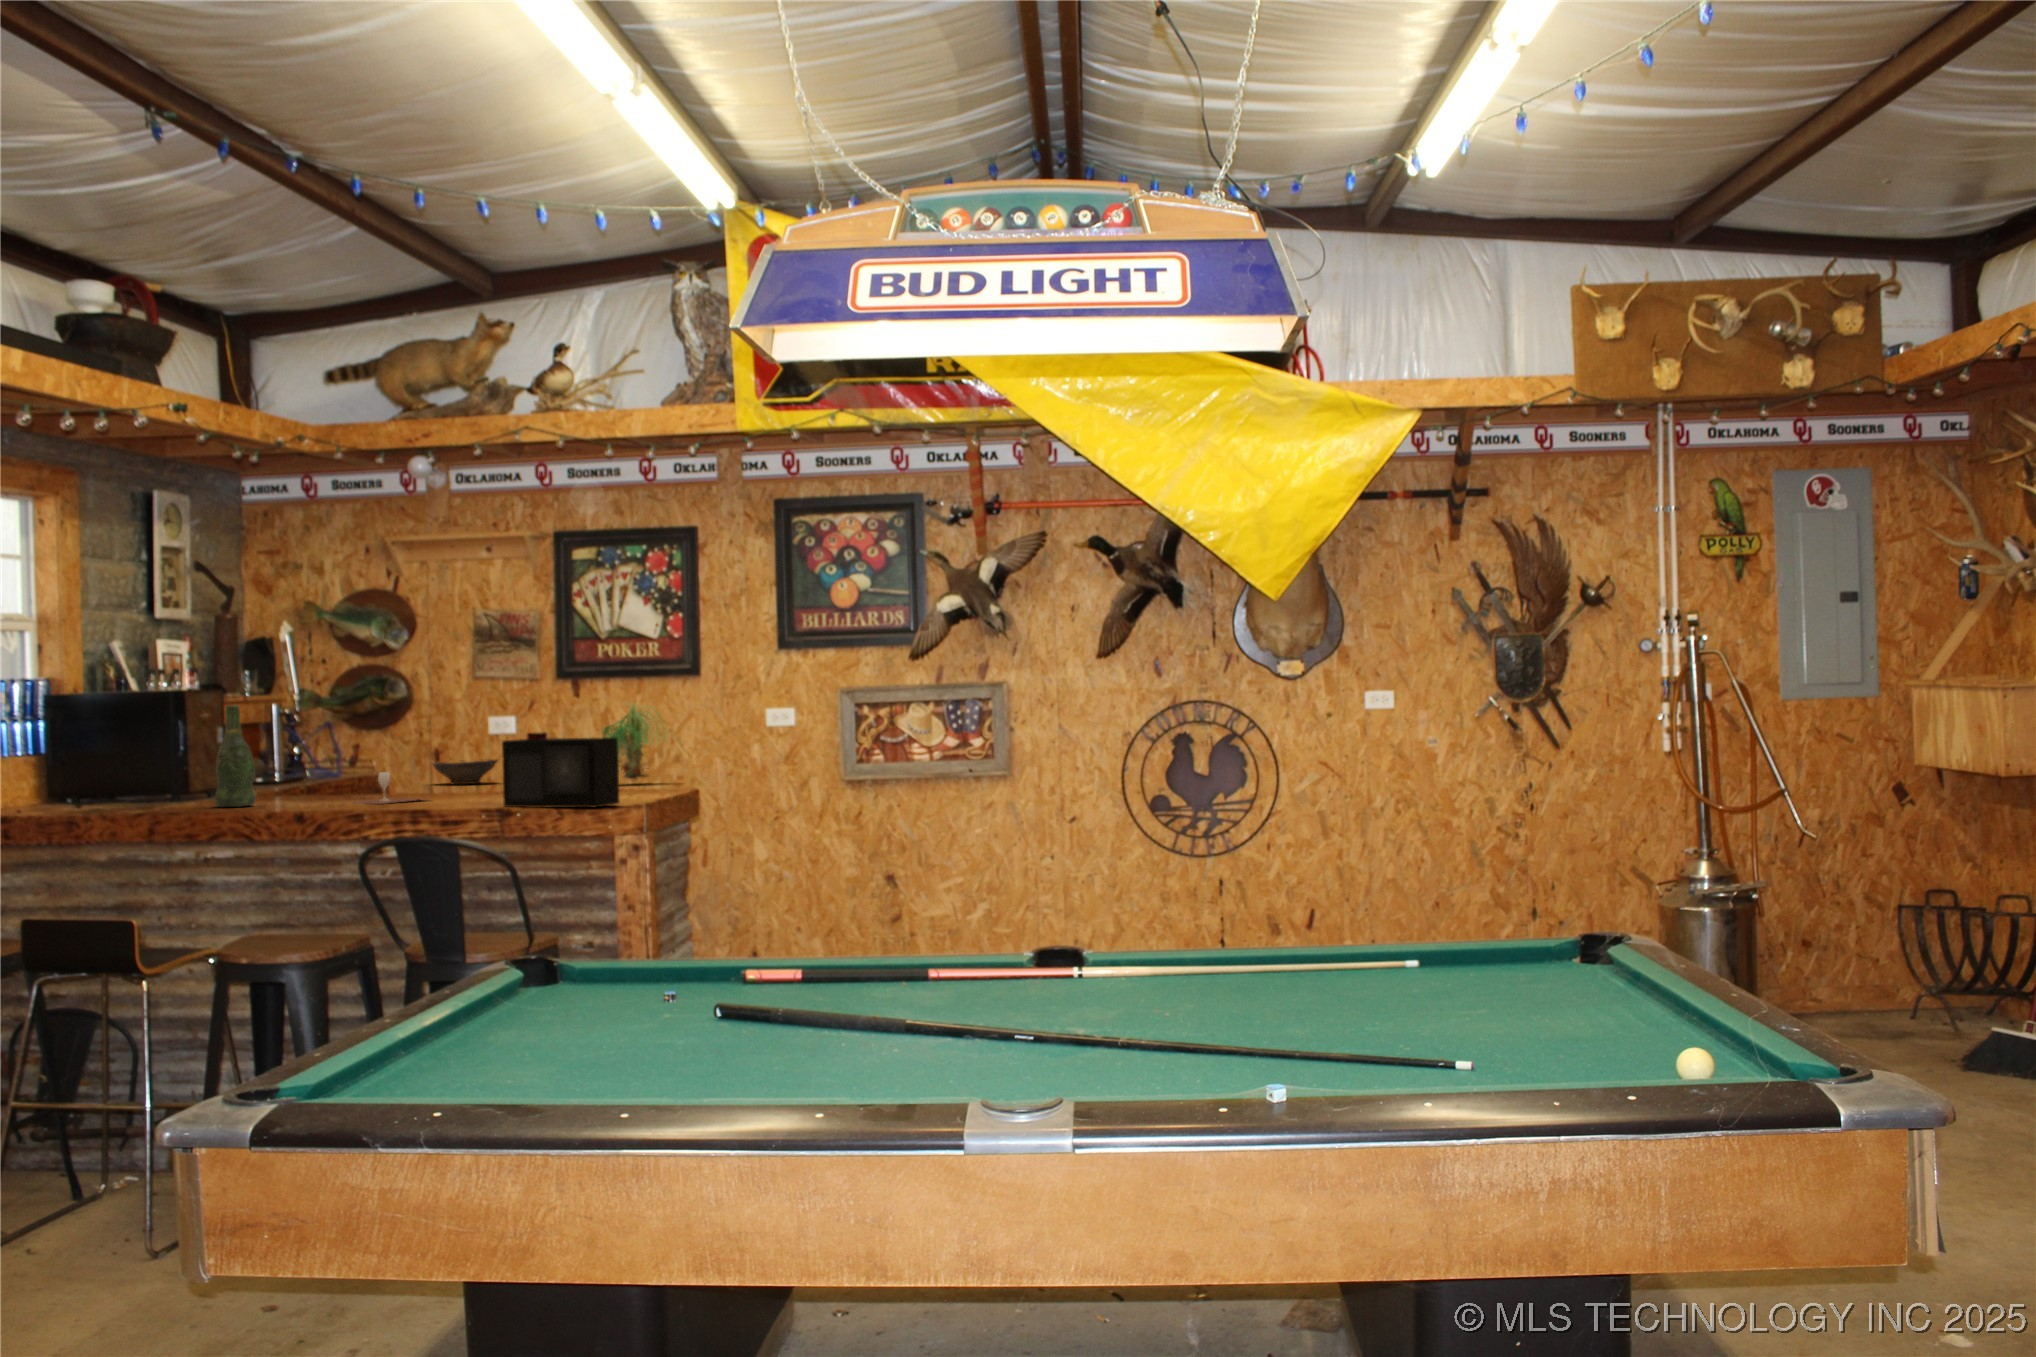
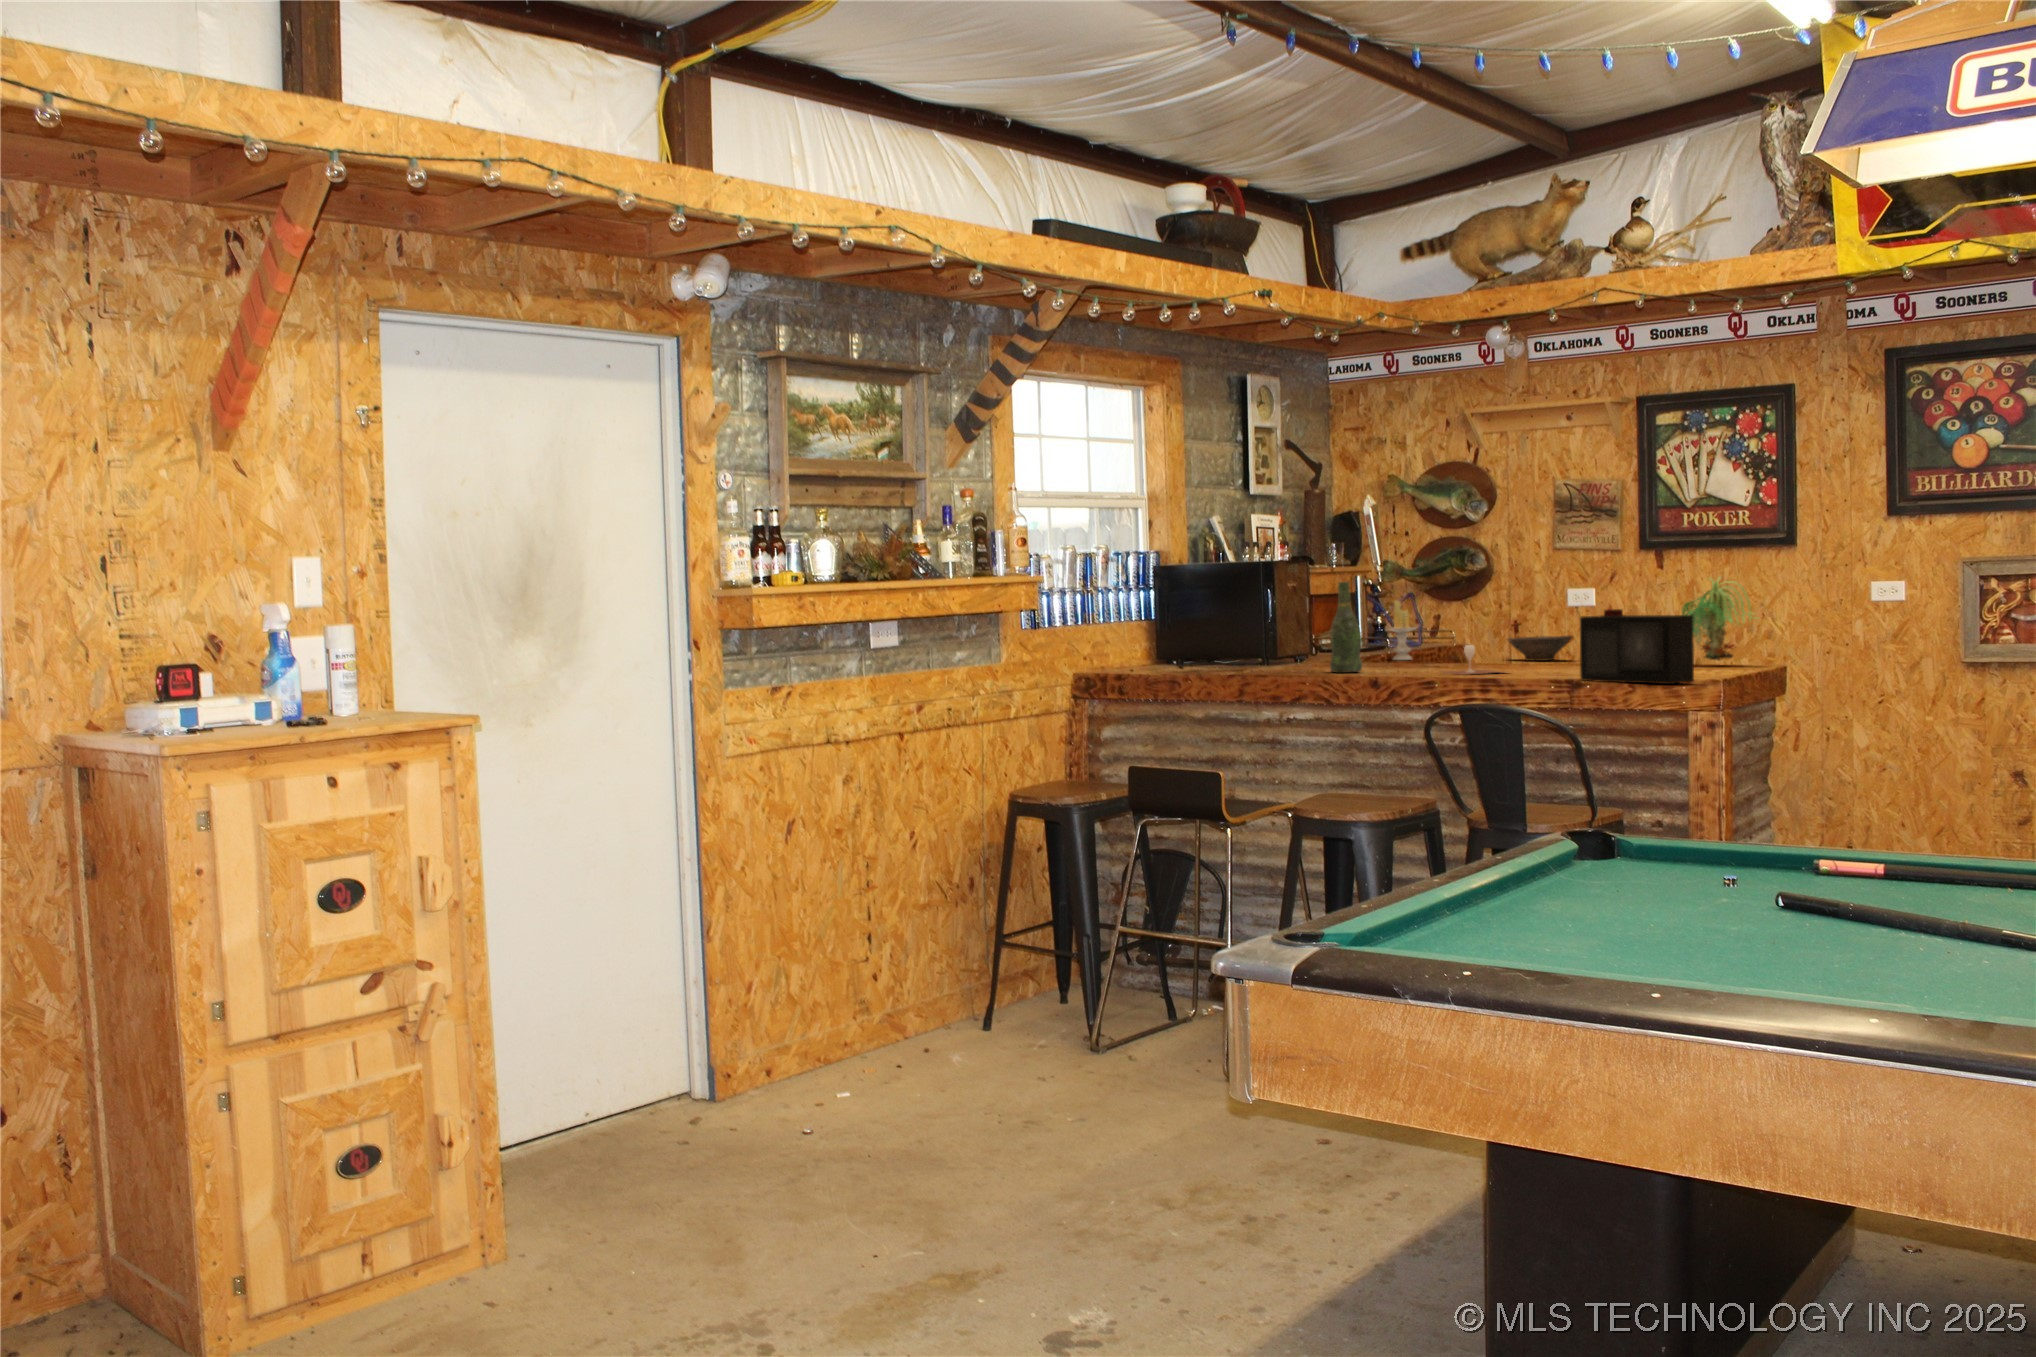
candle: none [298,726,334,789] -> present [1388,601,1416,660]

